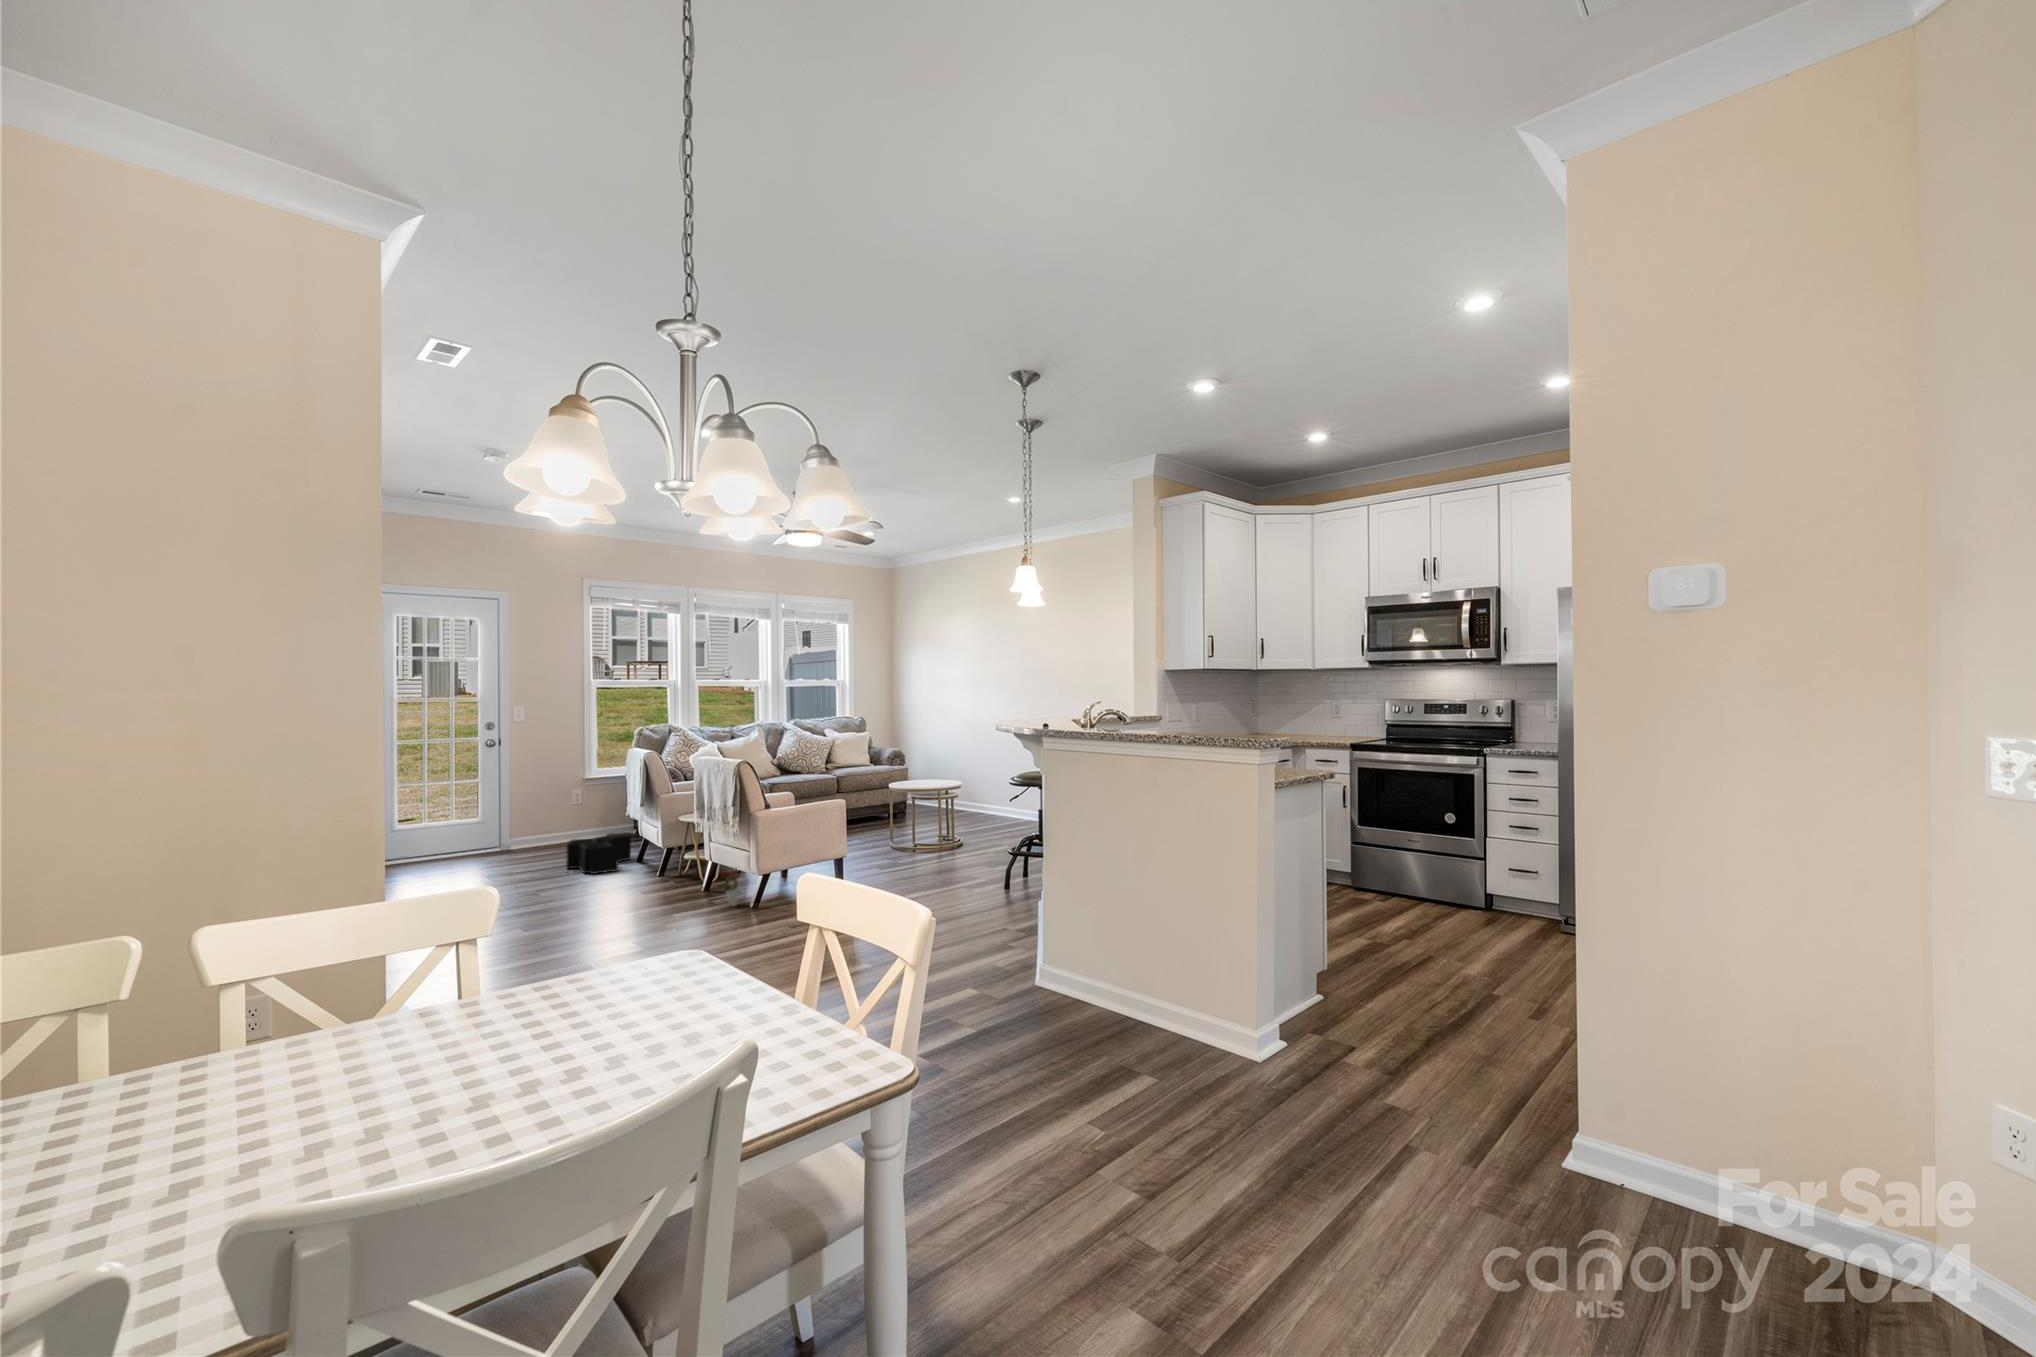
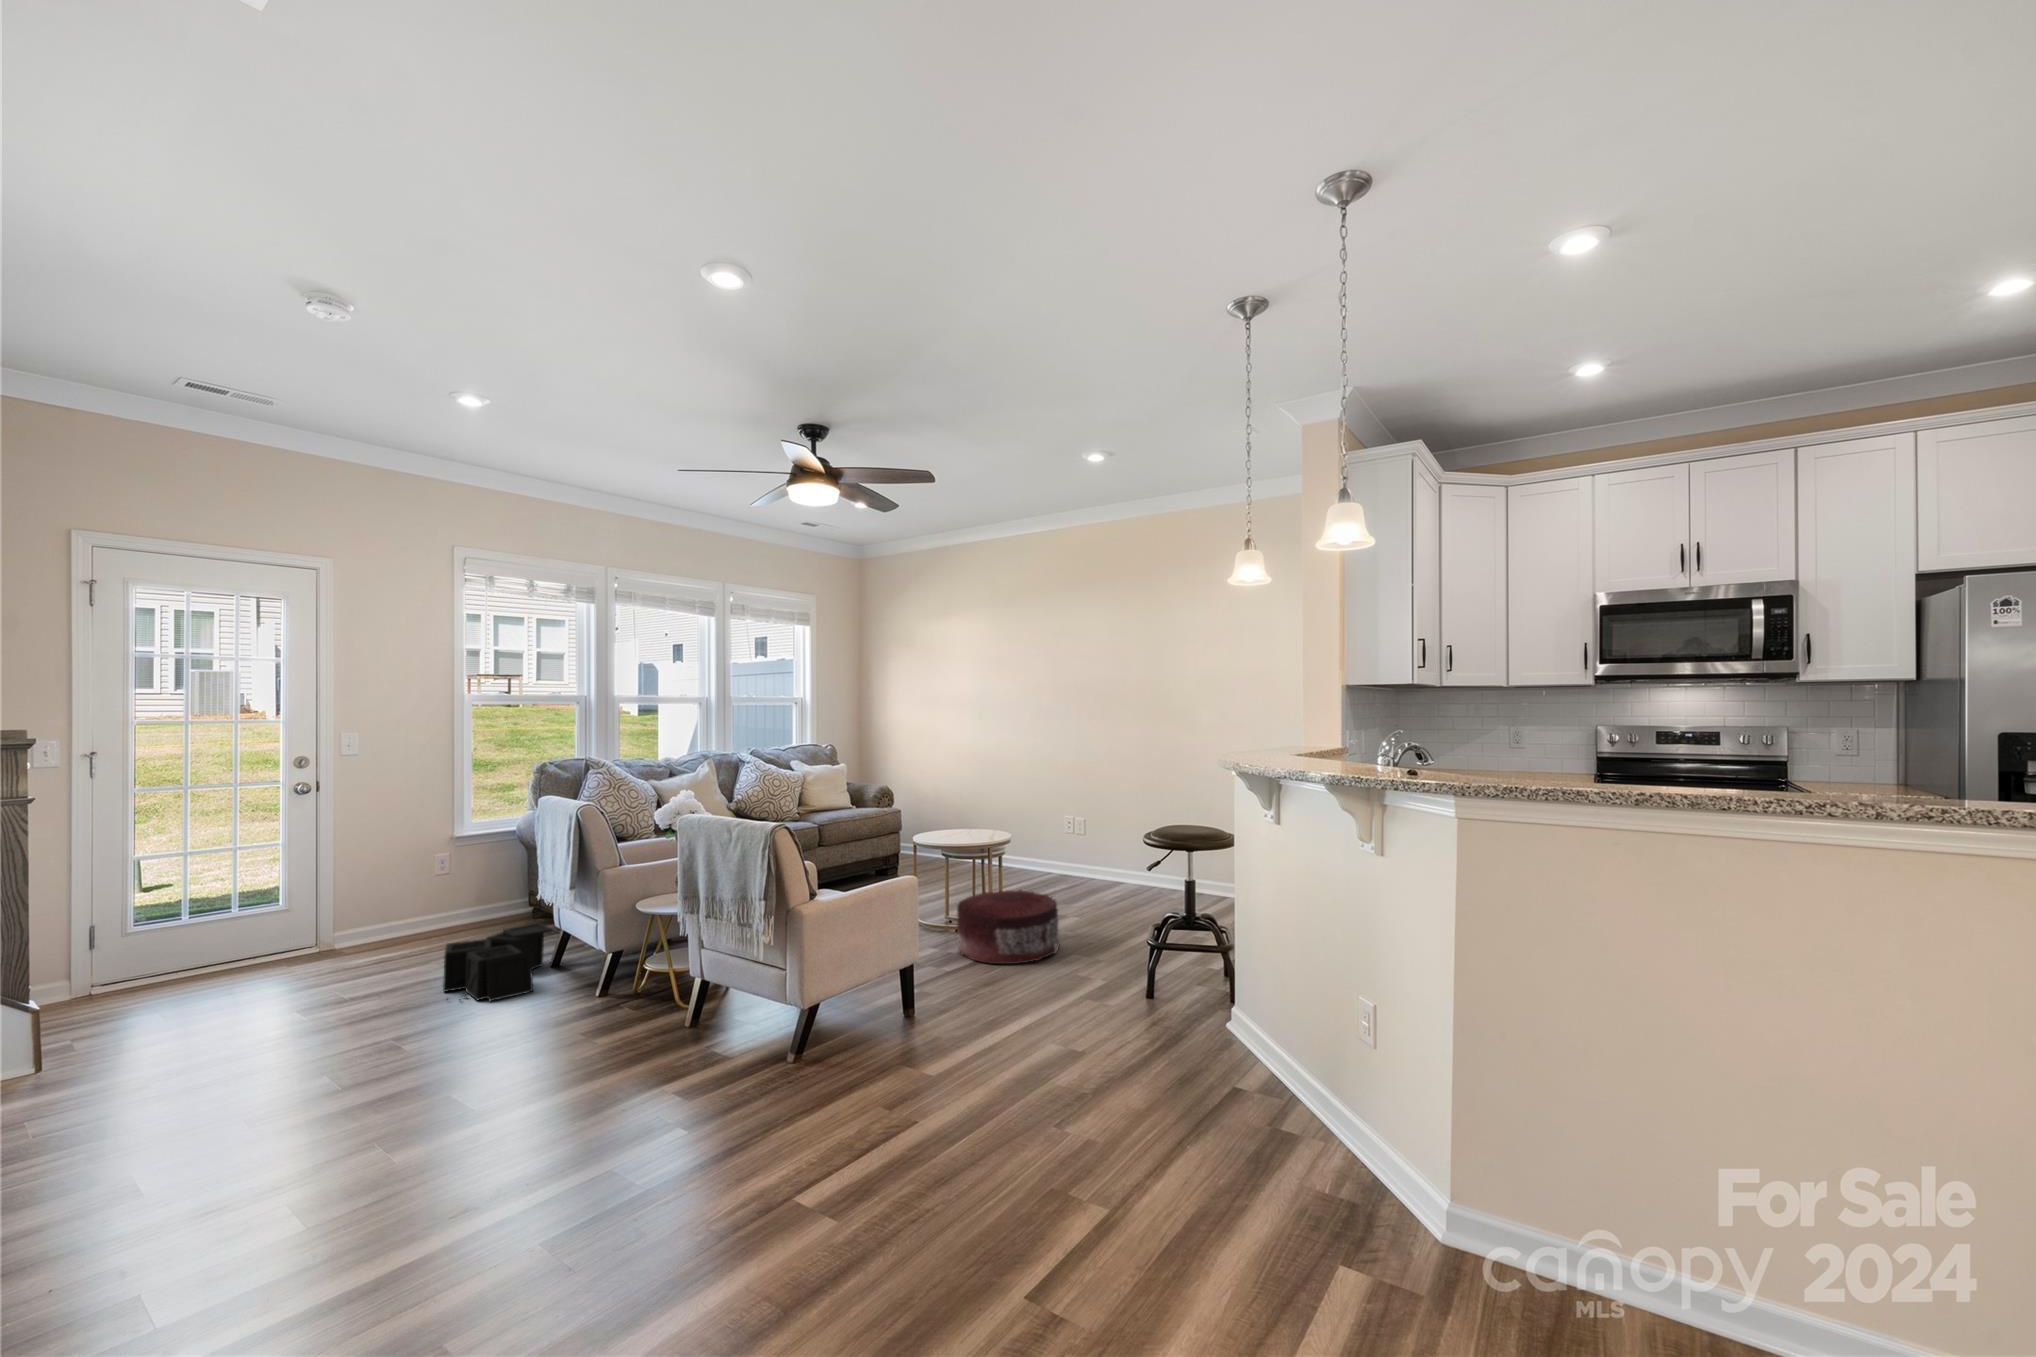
pouf: none [903,823,981,871] -> present [957,890,1060,964]
decorative plant: present [723,867,738,907] -> none [737,991,770,1058]

